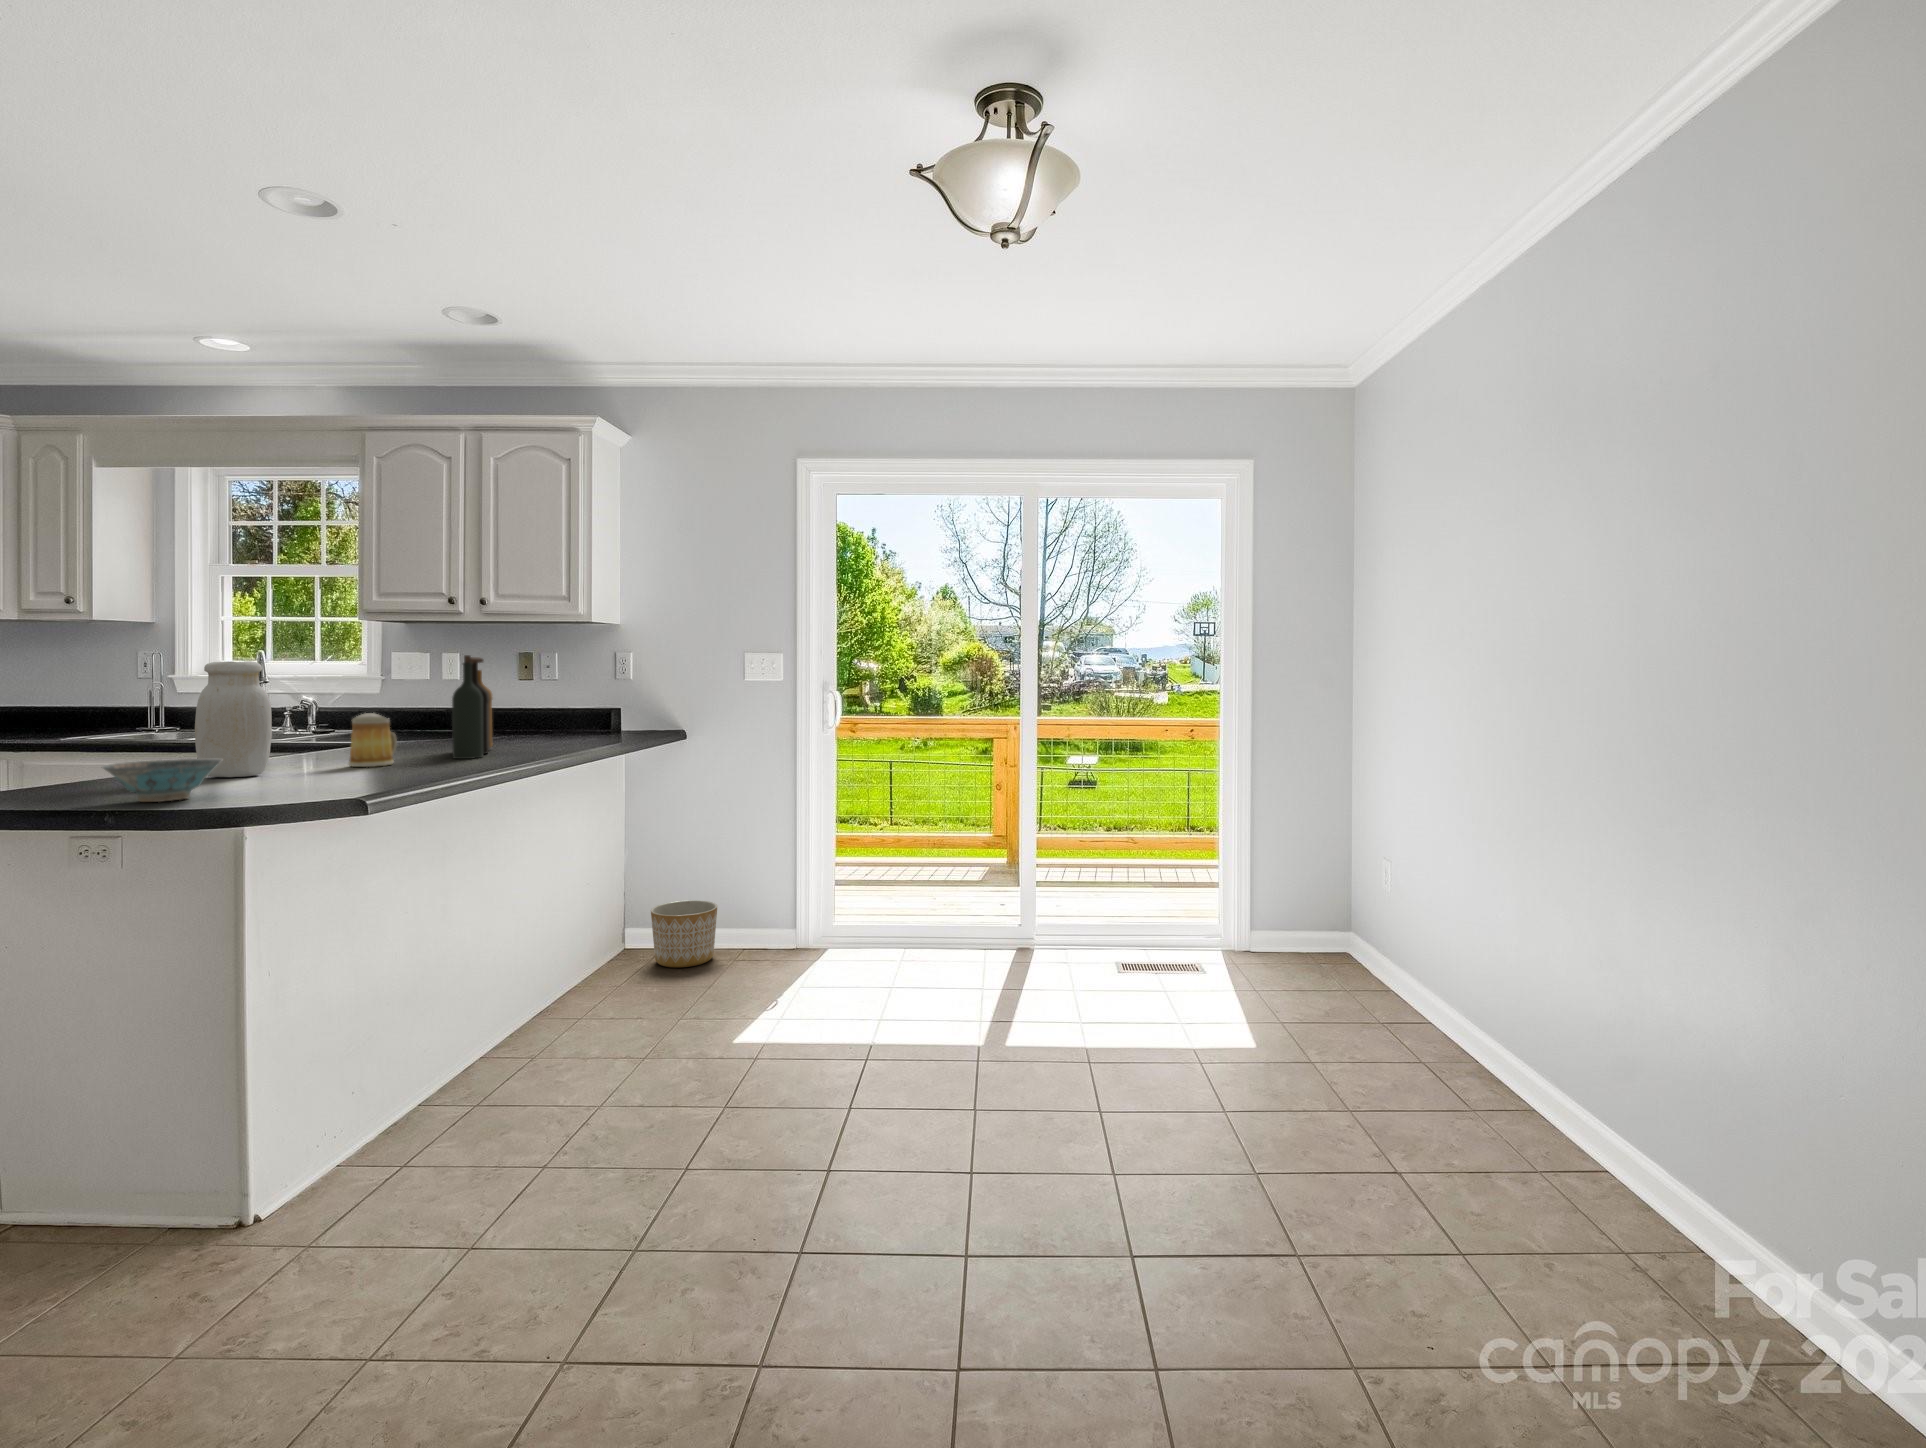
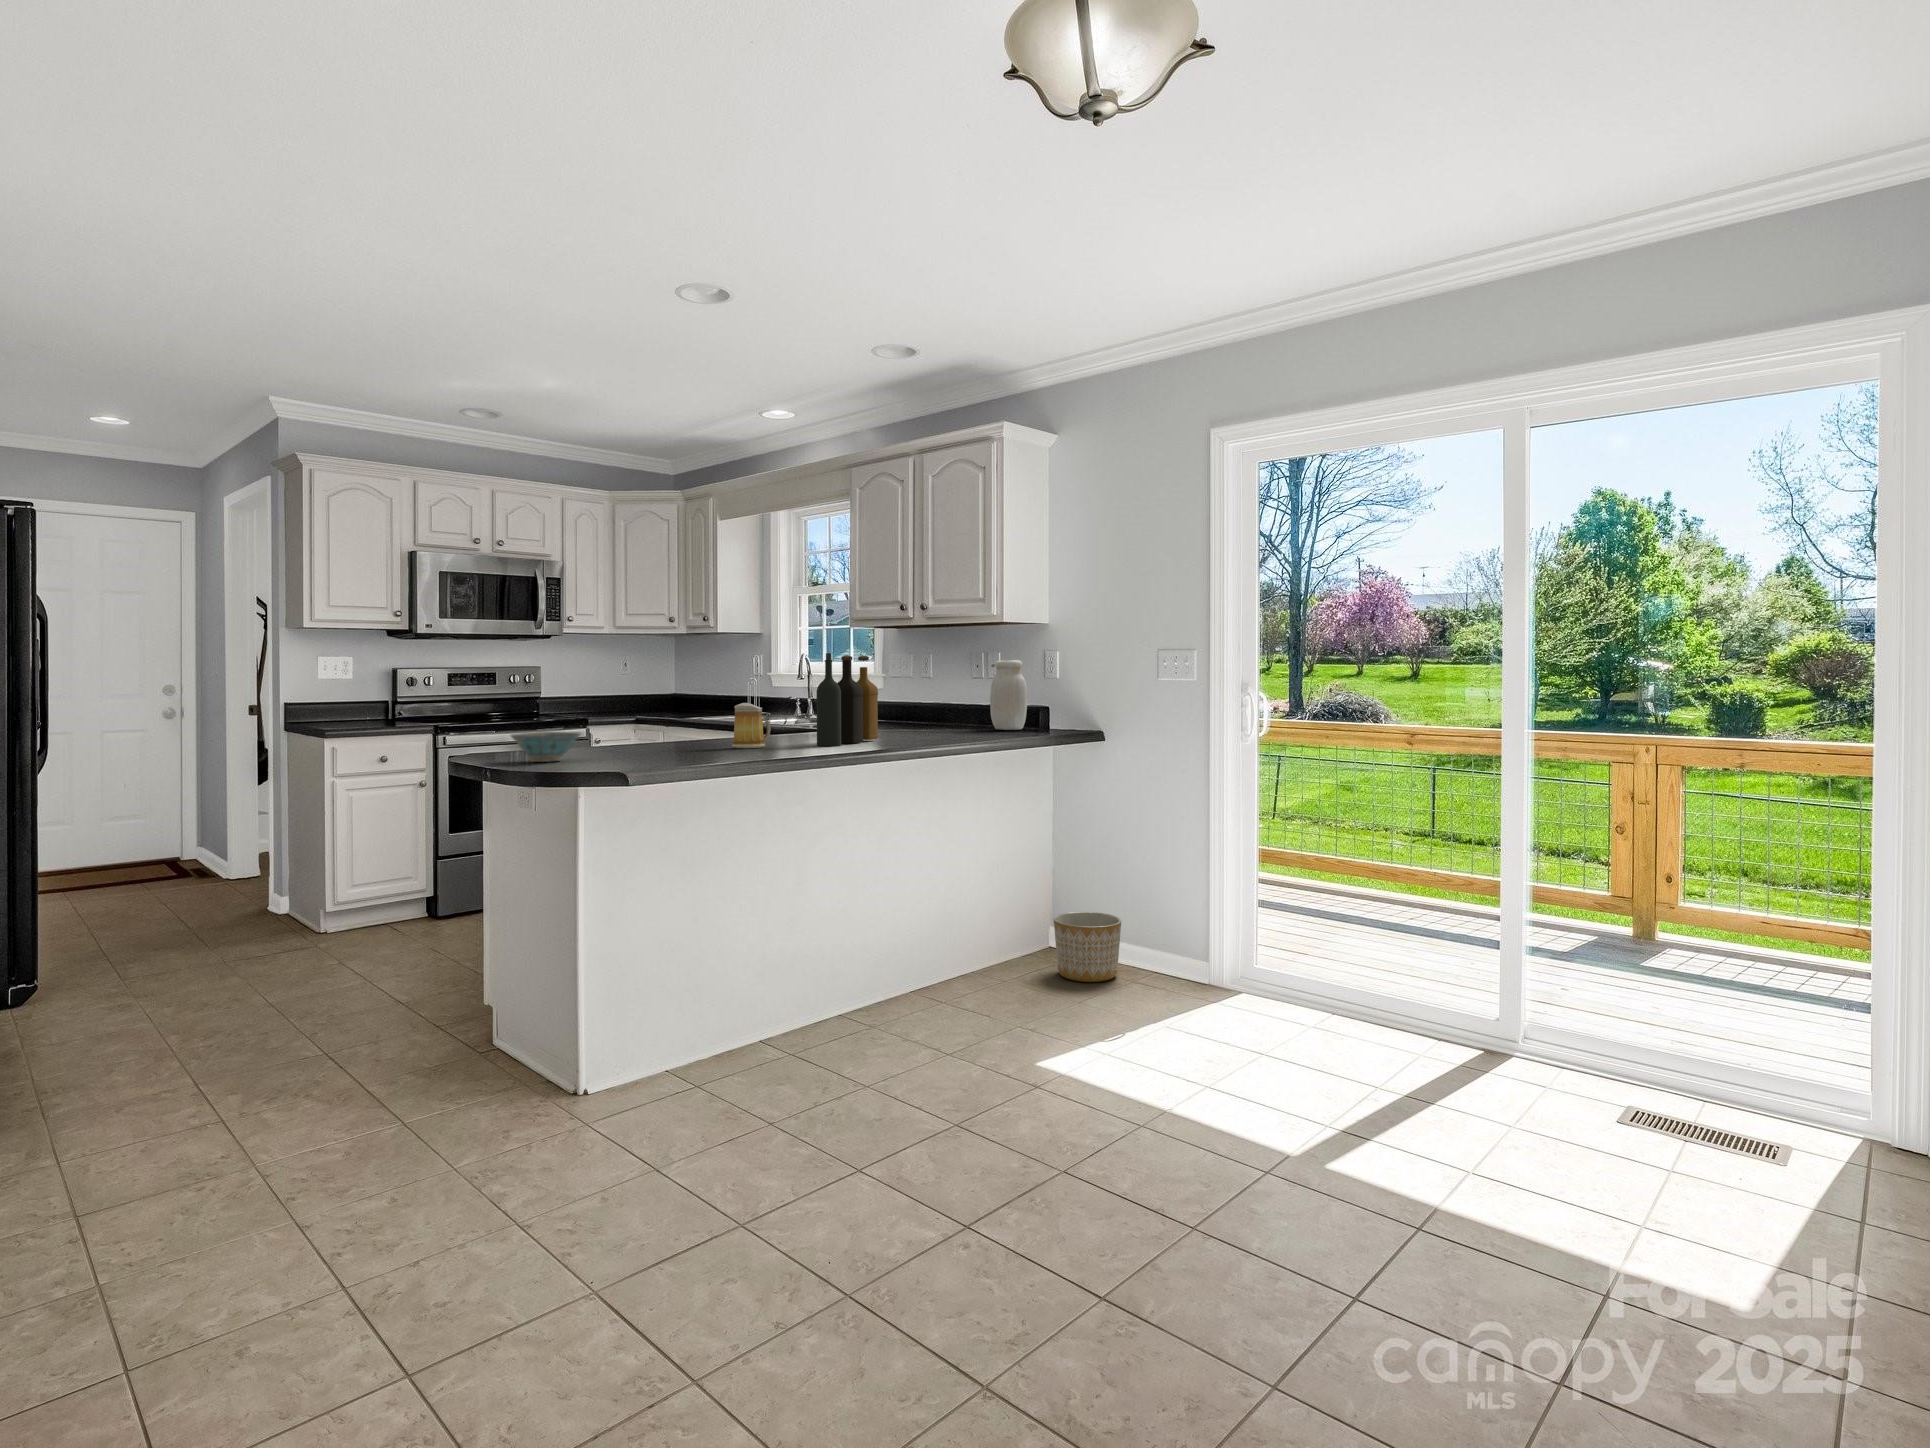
jar: present [195,661,272,777] -> present [990,660,1027,730]

